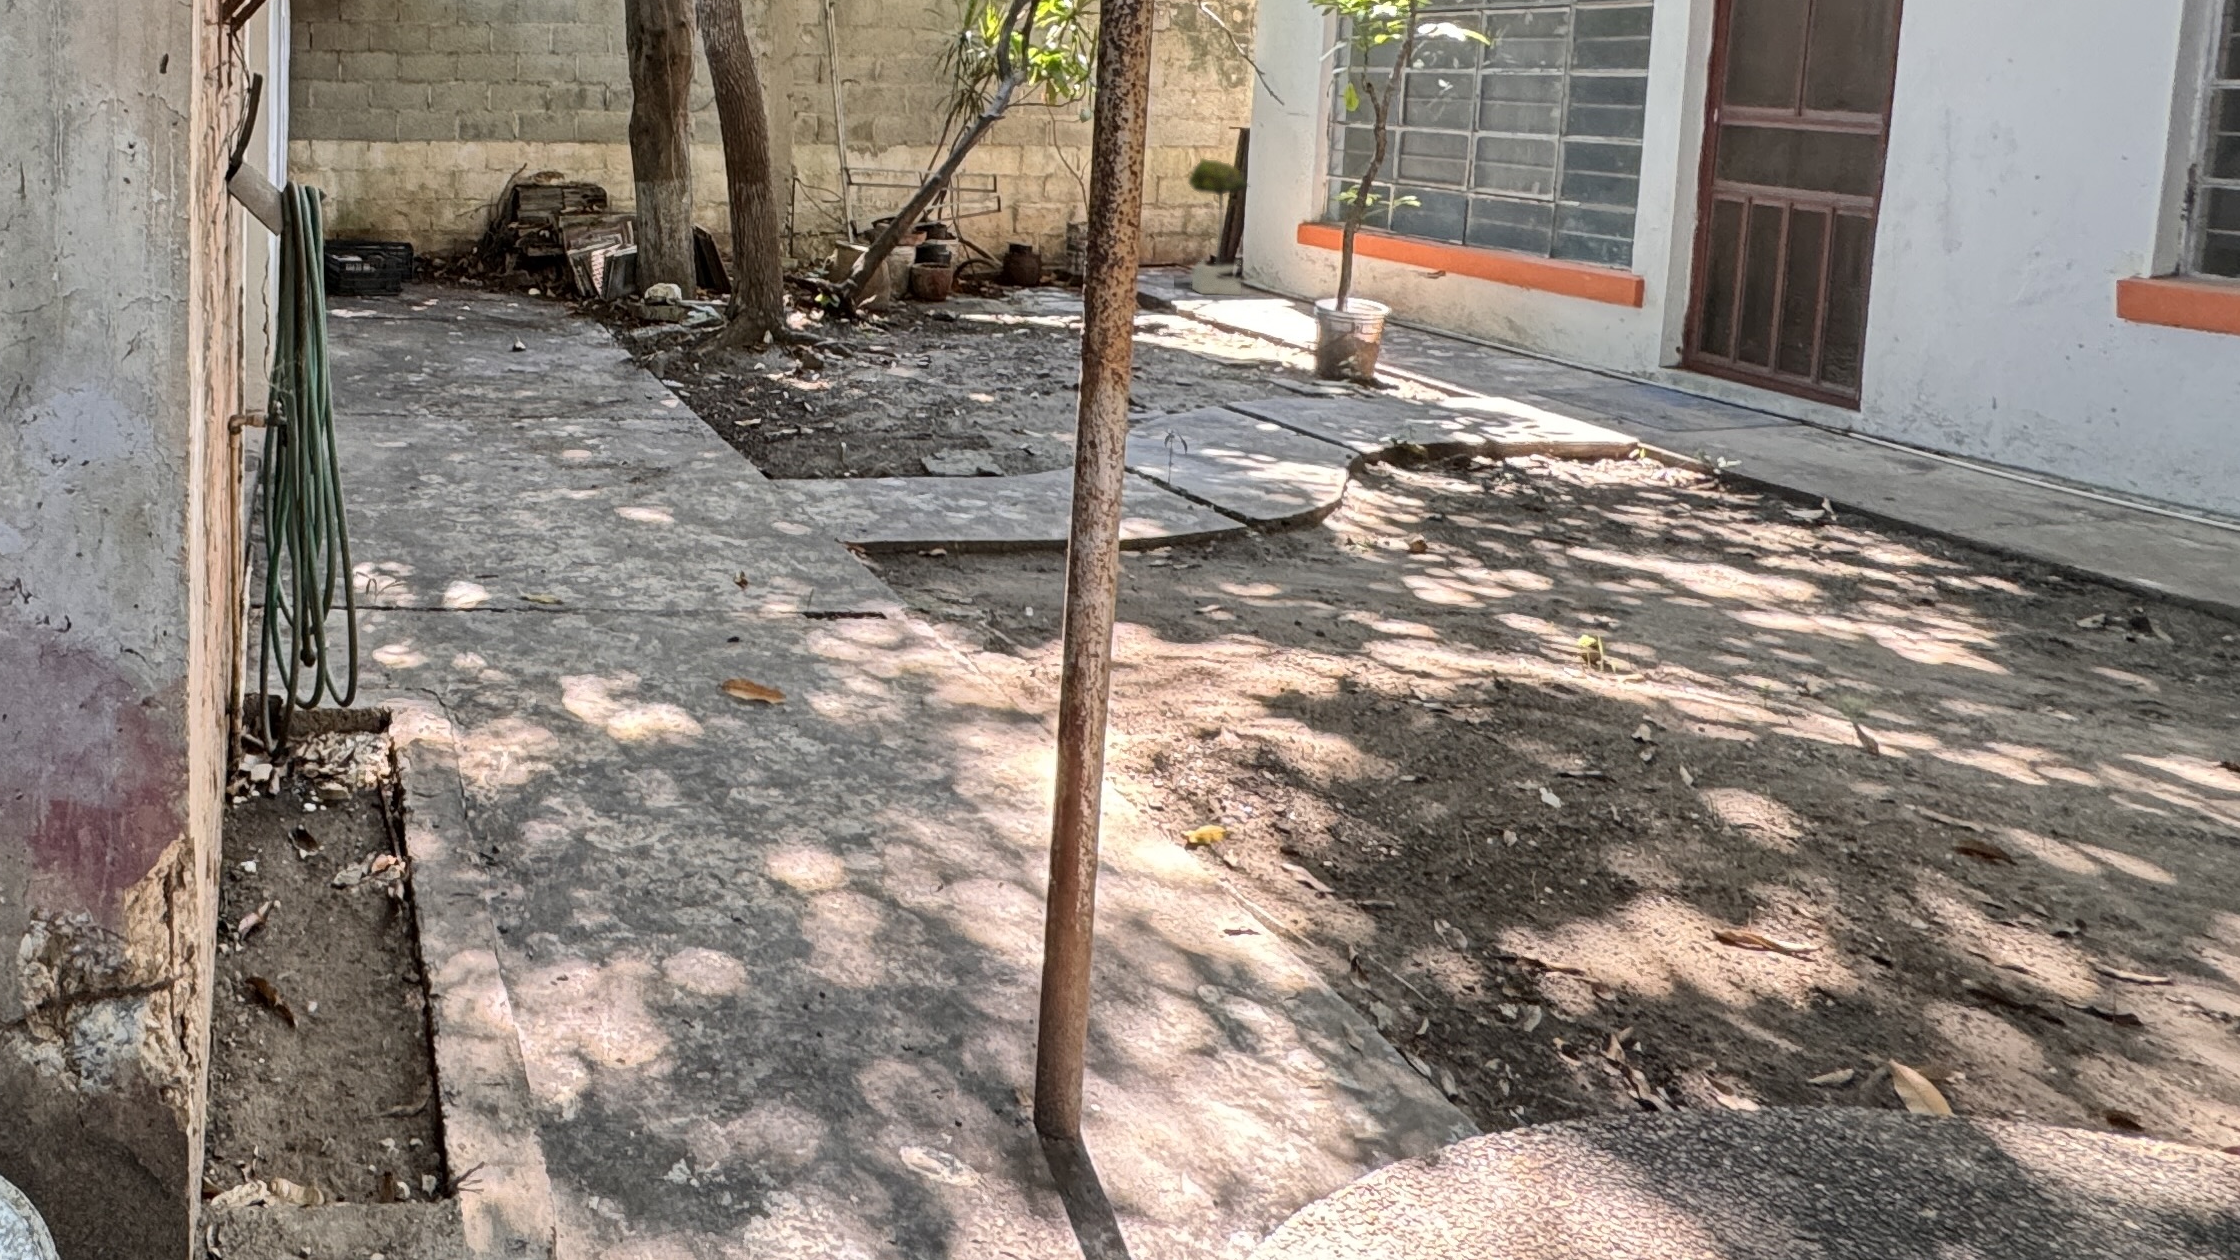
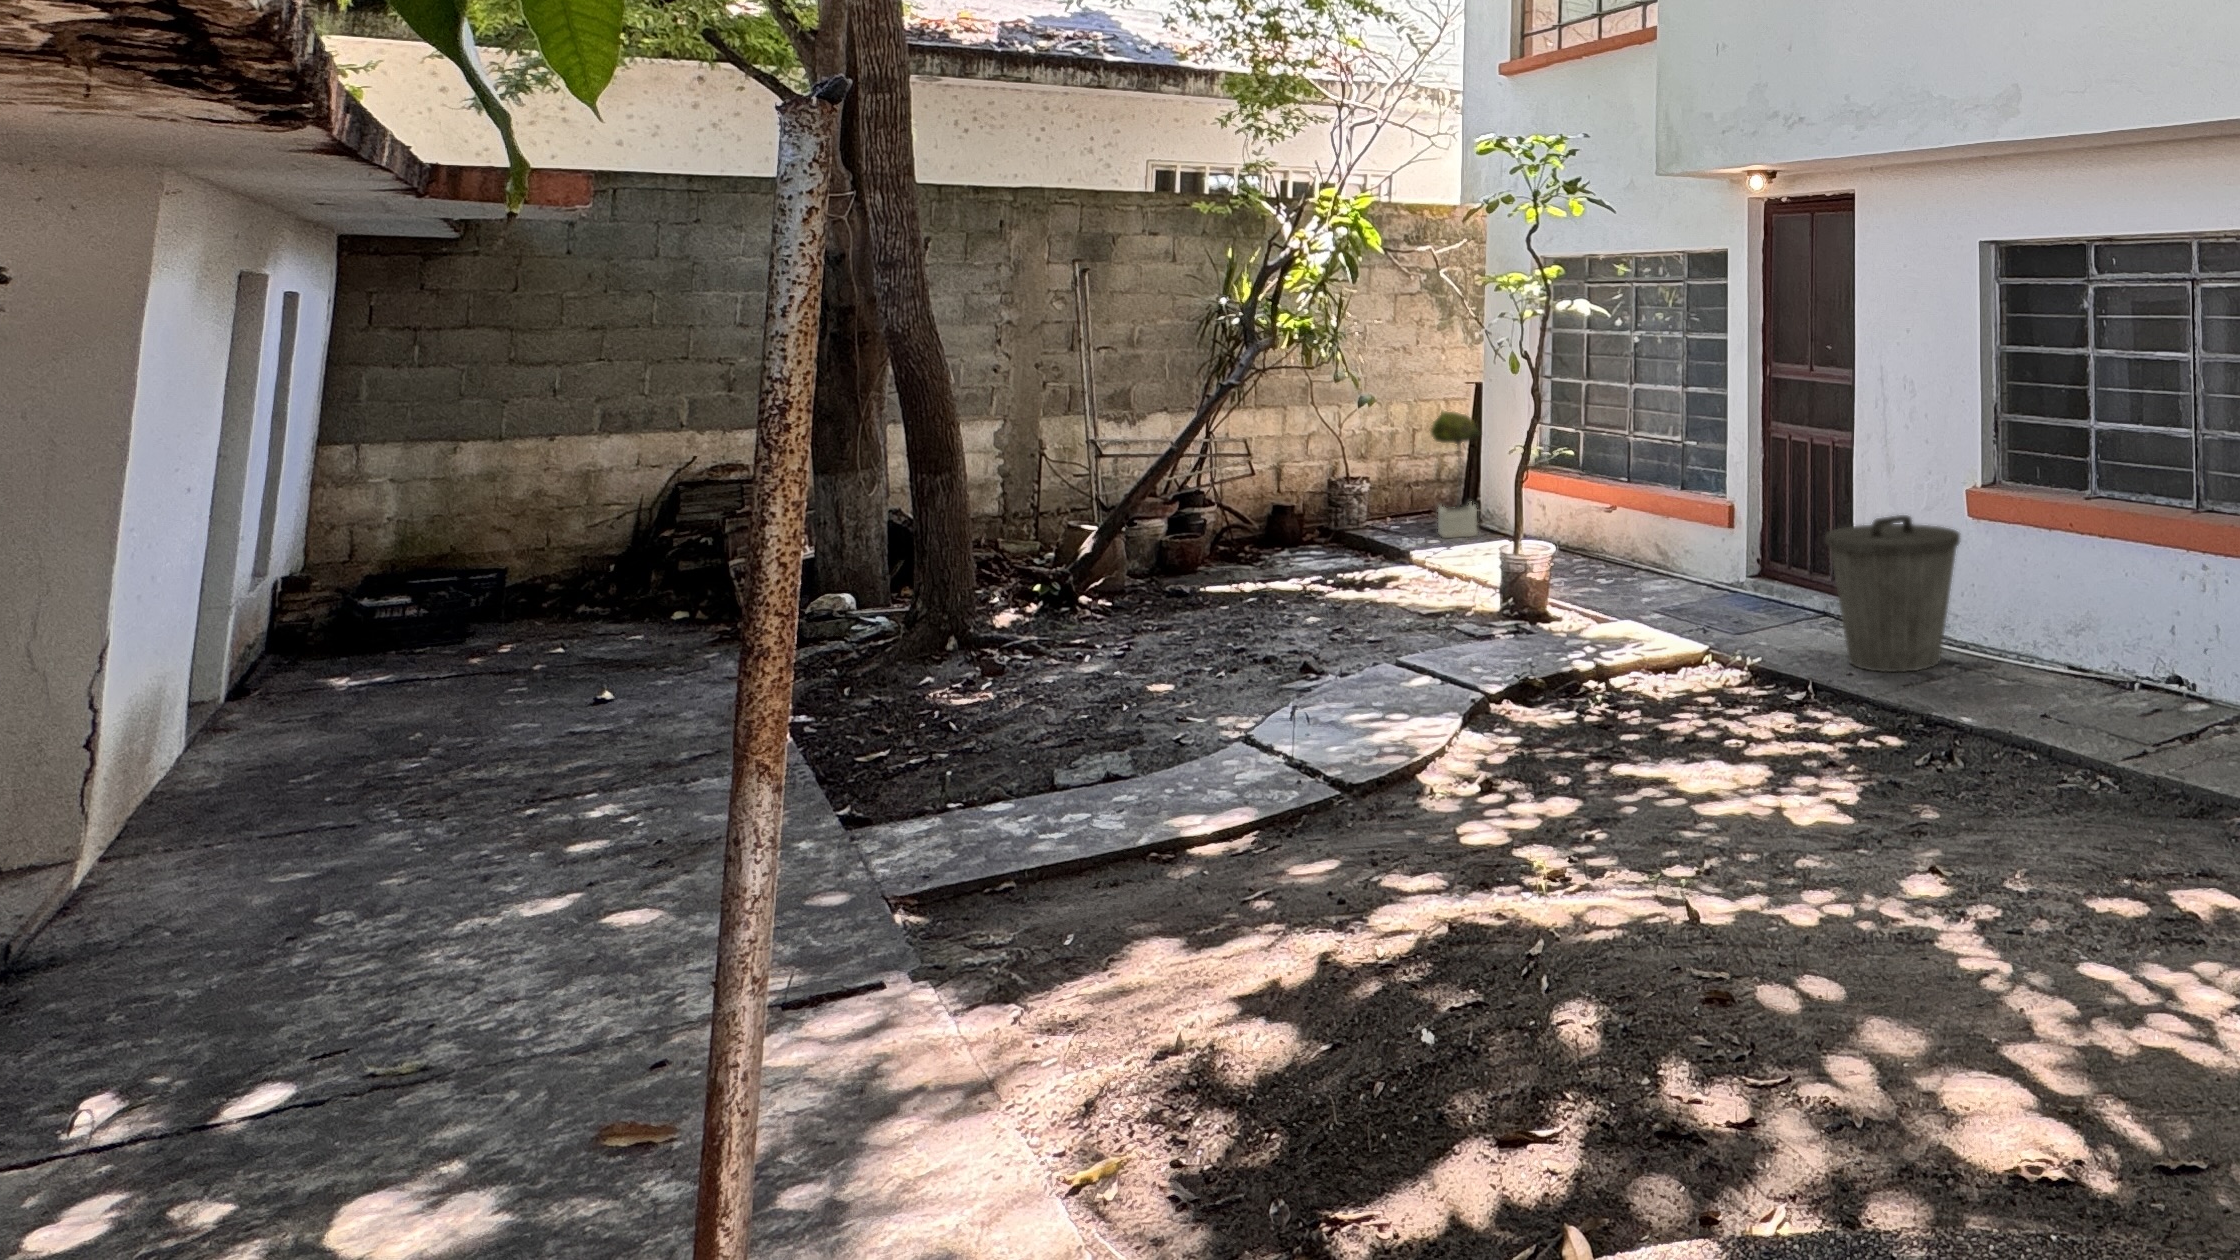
trash can: none [1855,299,2106,503] -> present [1825,515,1960,672]

